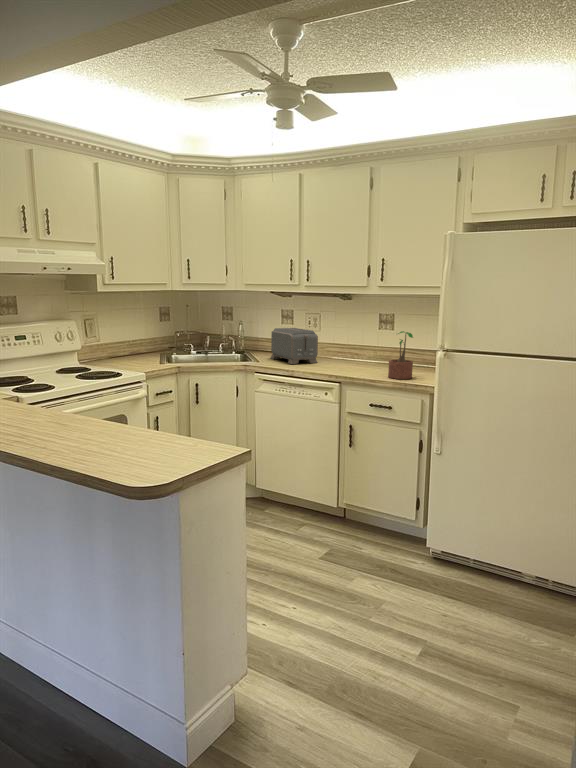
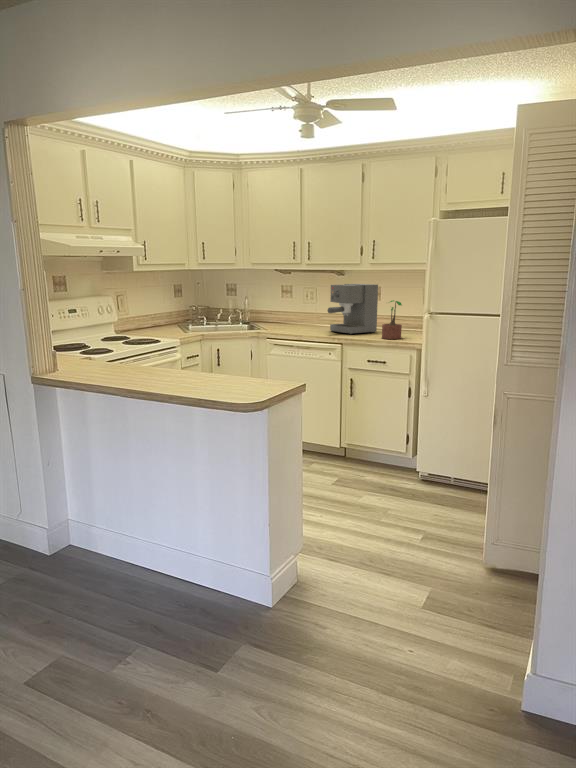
coffee maker: none [324,310,388,371] -> present [328,284,378,334]
toaster: present [271,328,318,364] -> none [276,301,318,331]

